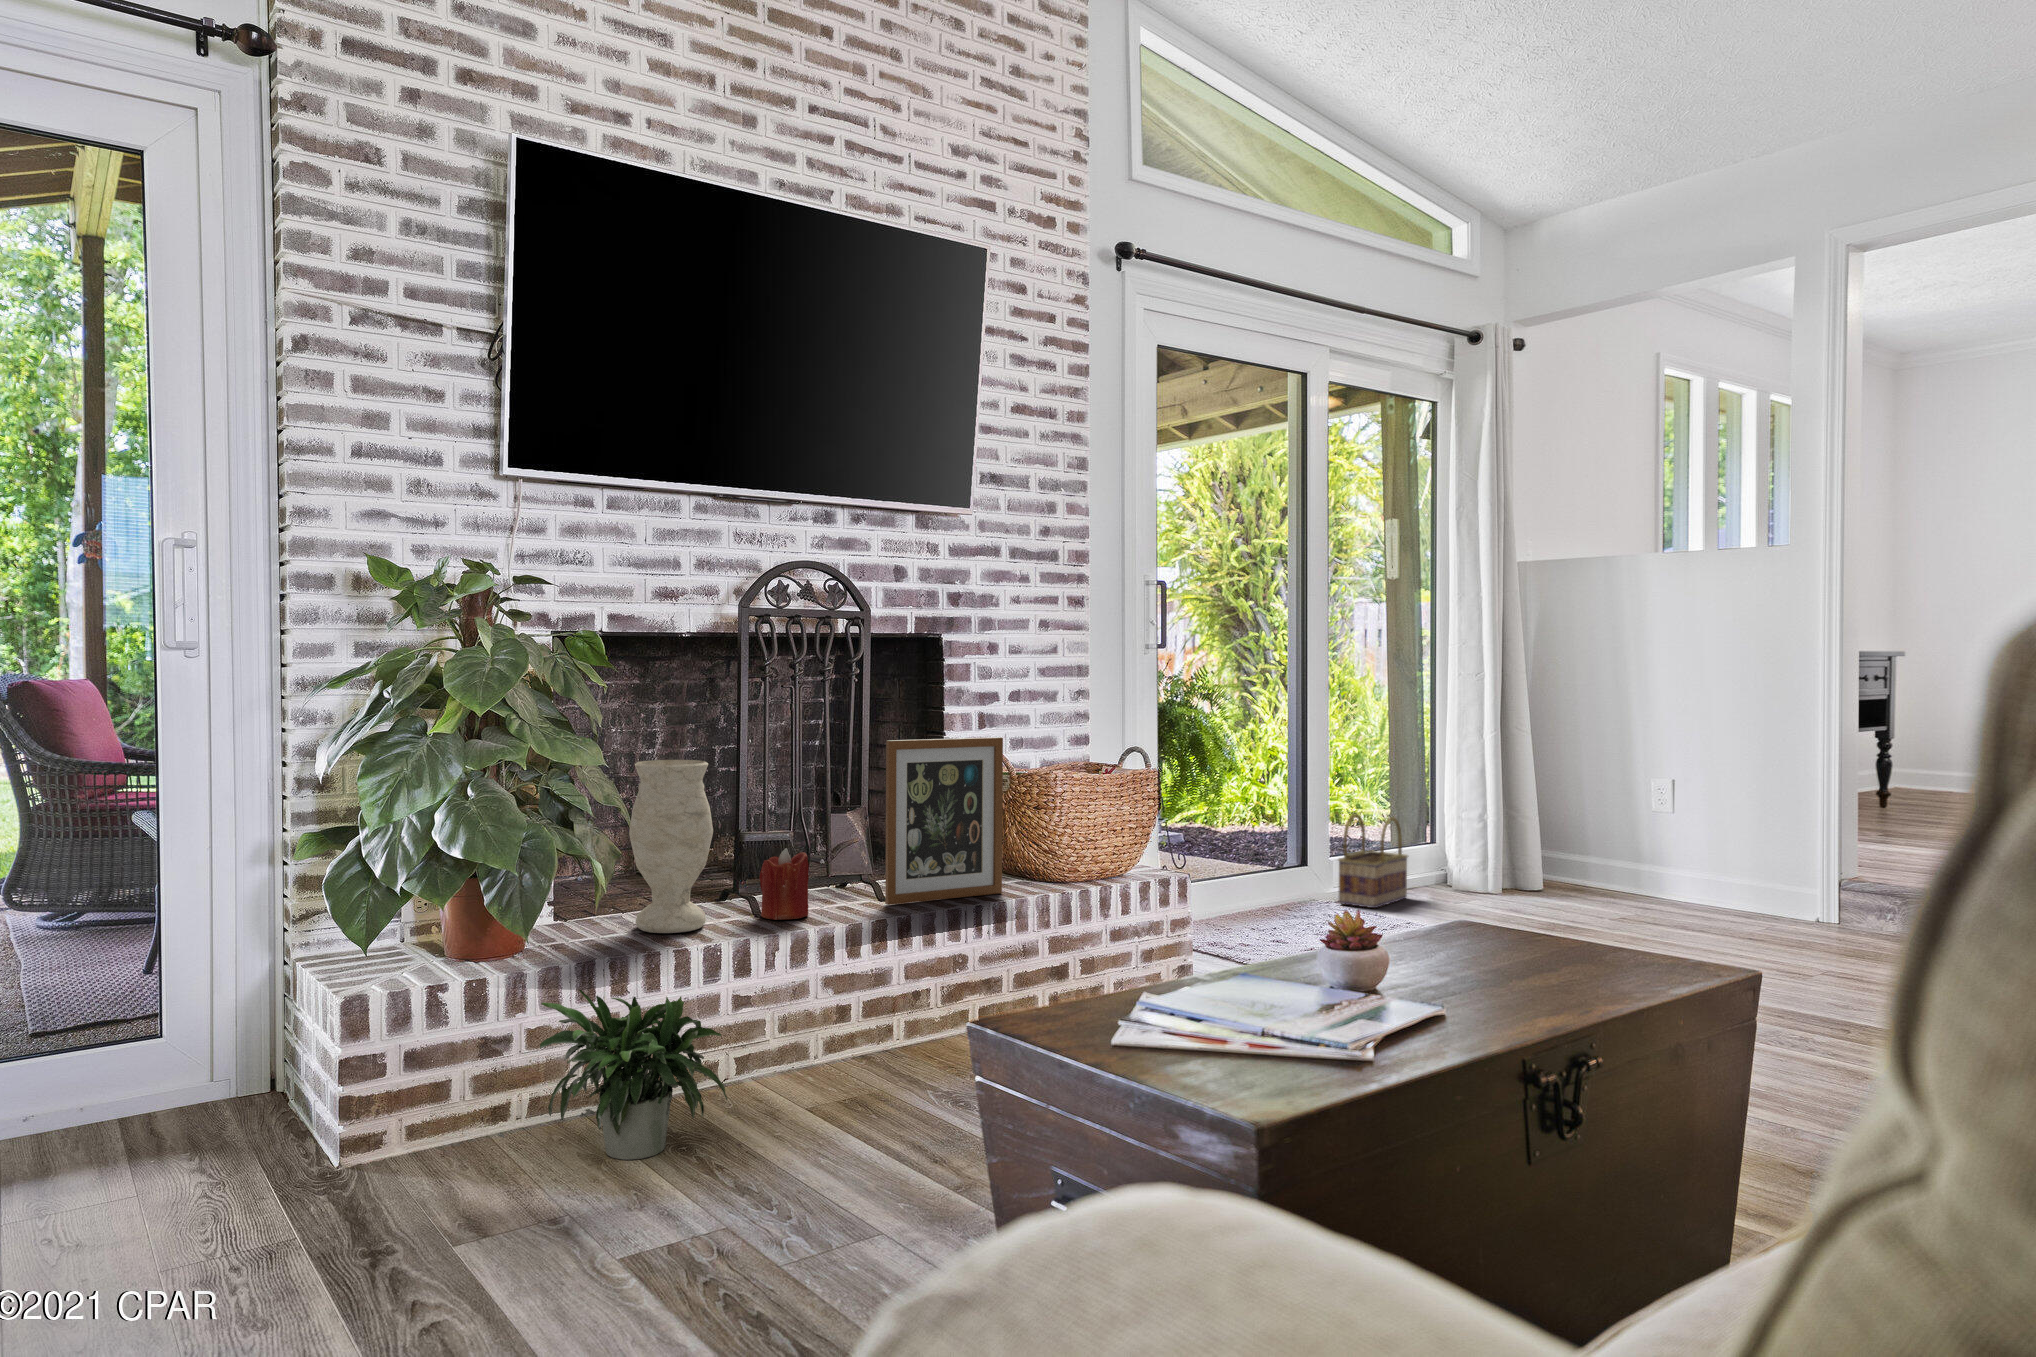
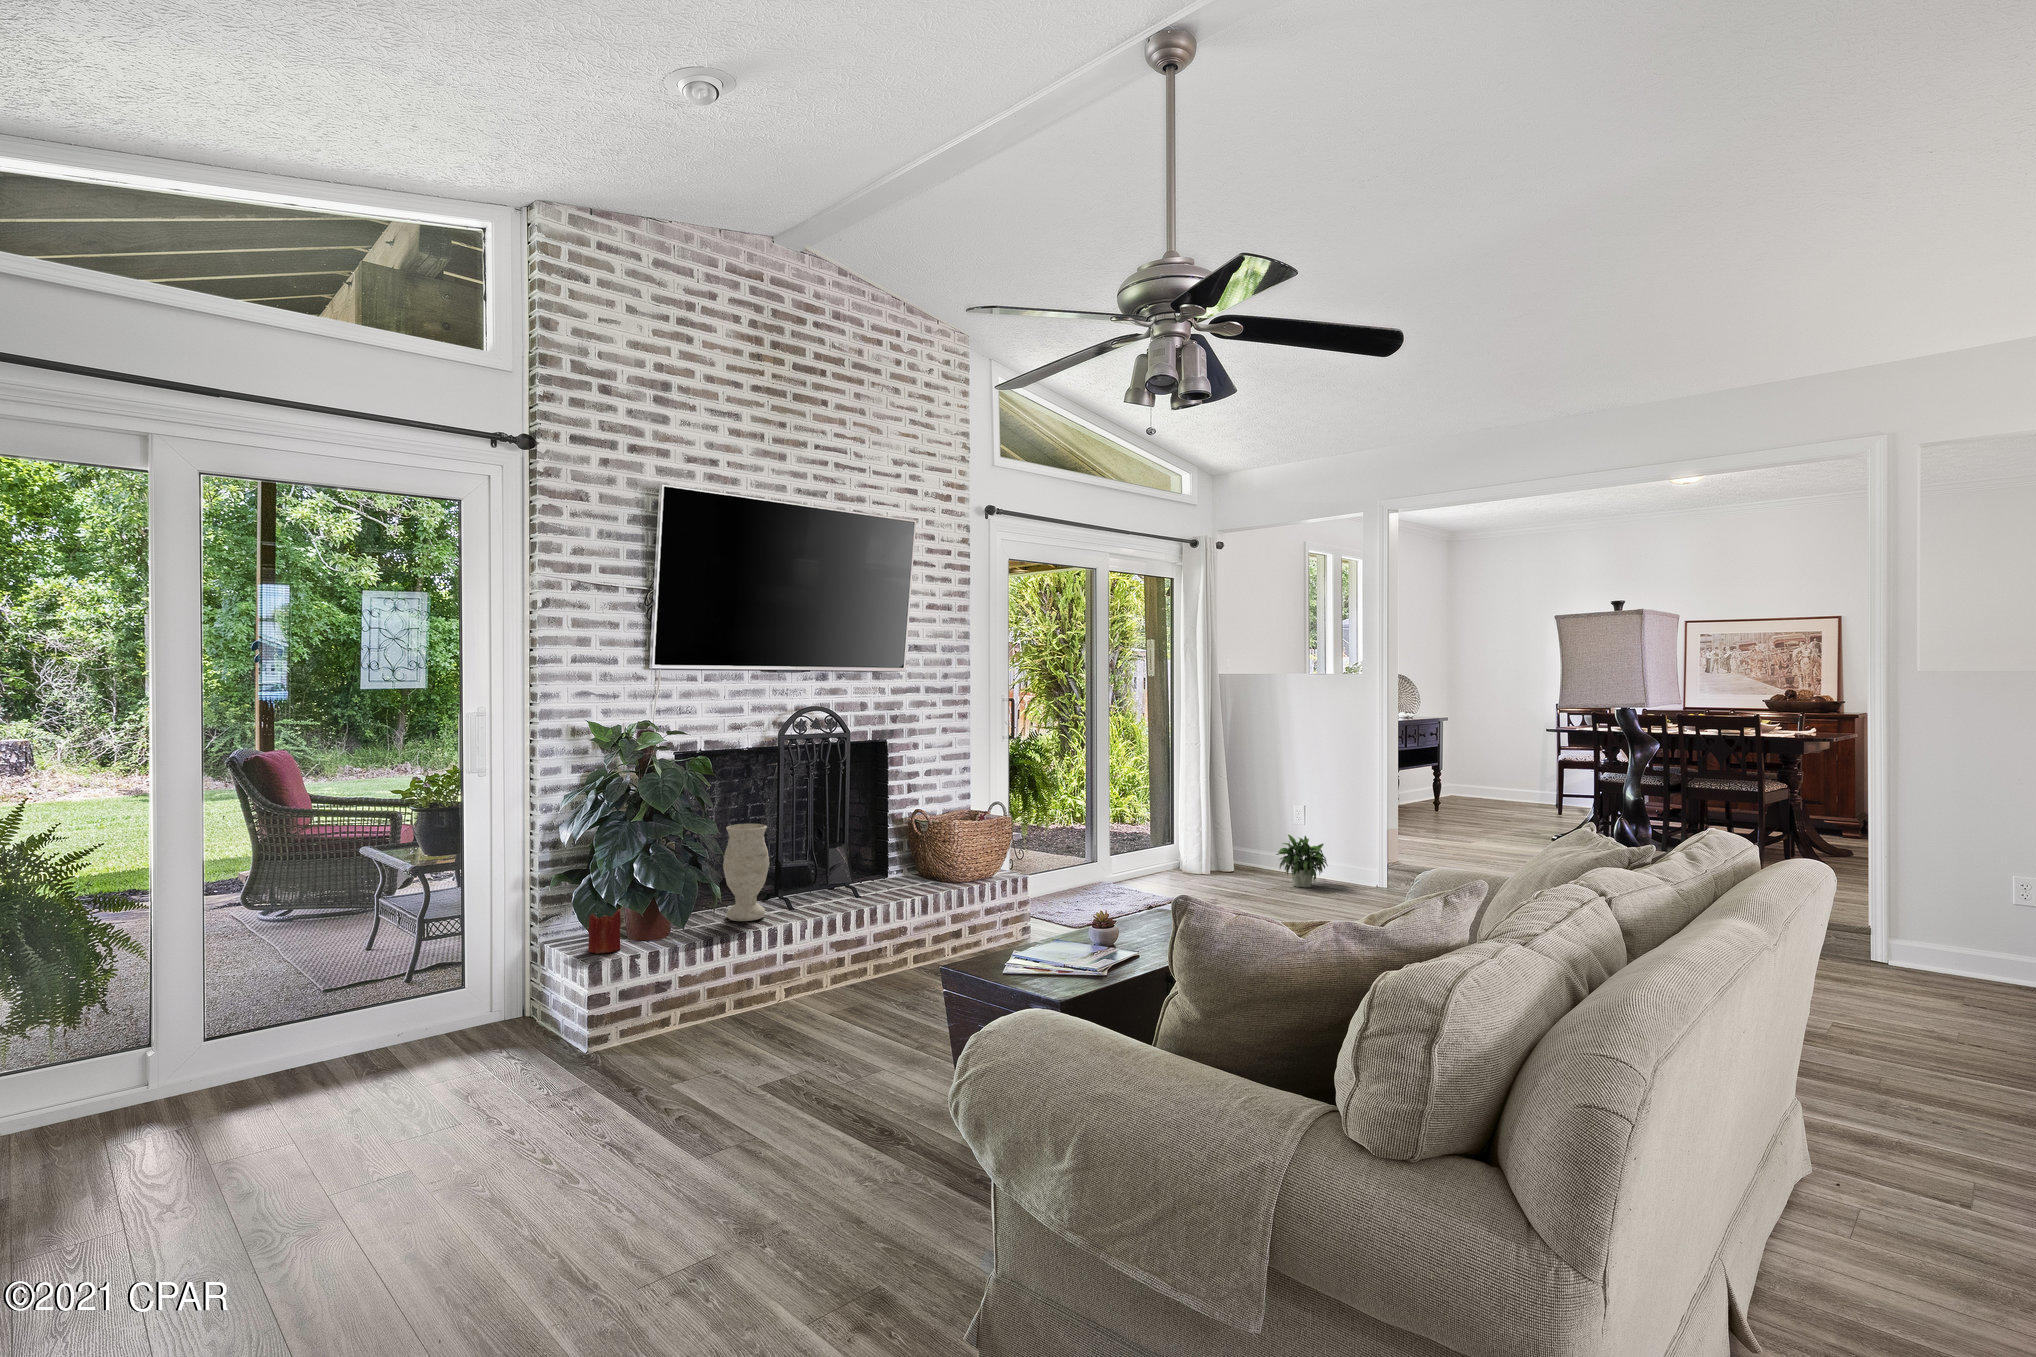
picture frame: present [885,737,1003,905] -> none [861,803,925,900]
basket: present [1338,814,1408,908] -> none [1114,830,1155,887]
candle: present [760,848,809,920] -> present [588,909,621,954]
potted plant: present [497,990,727,1160] -> present [1276,835,1328,887]

